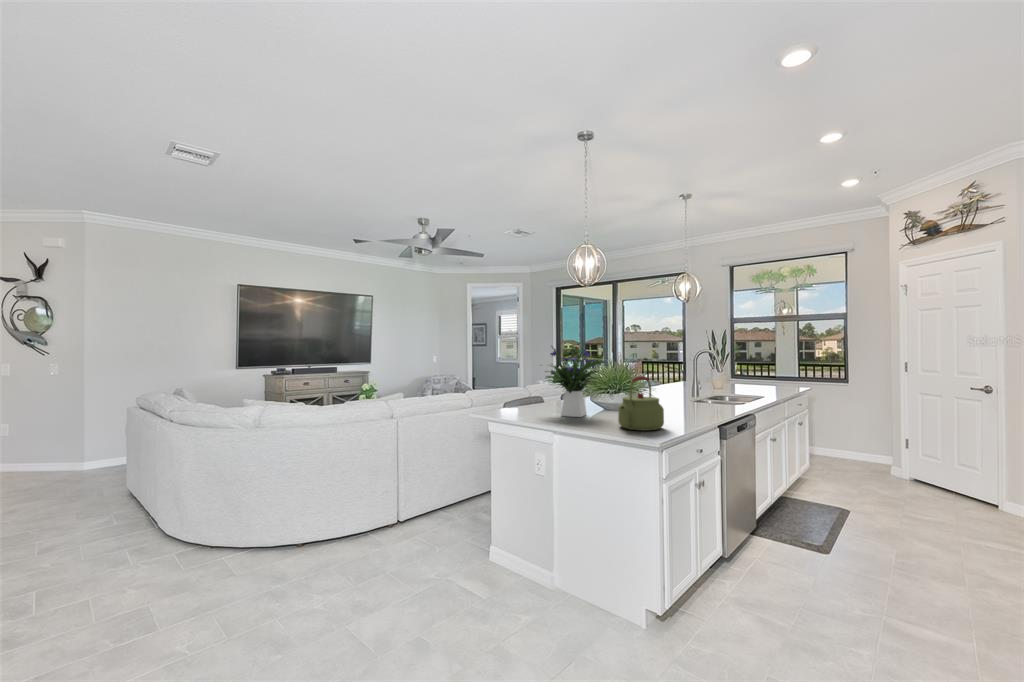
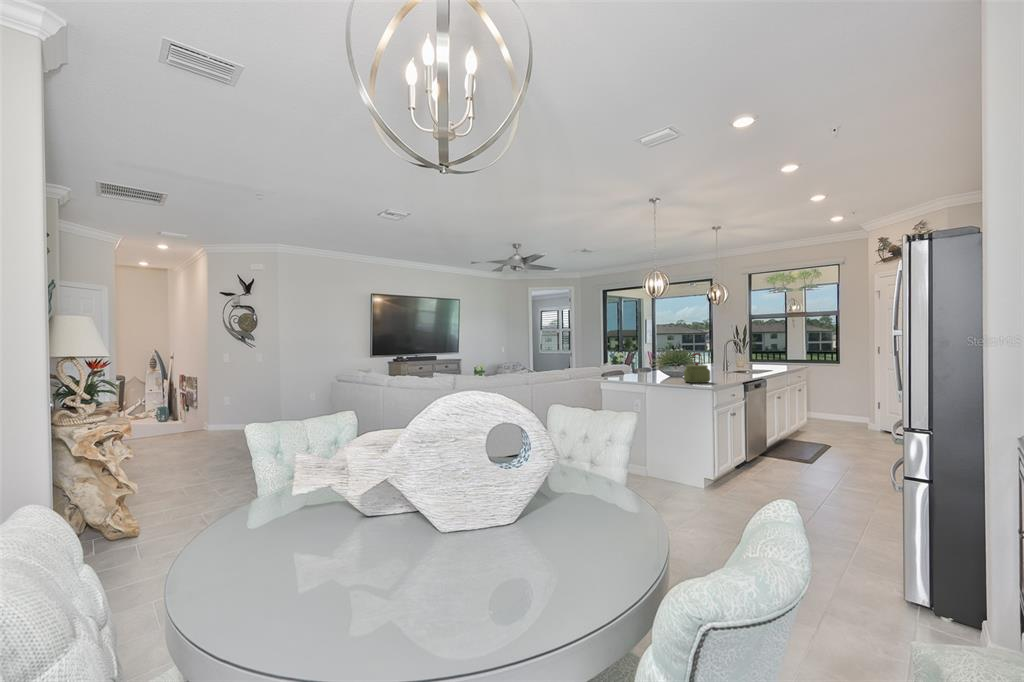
flower arrangement: present [546,347,605,417] -> none [633,336,673,379]

